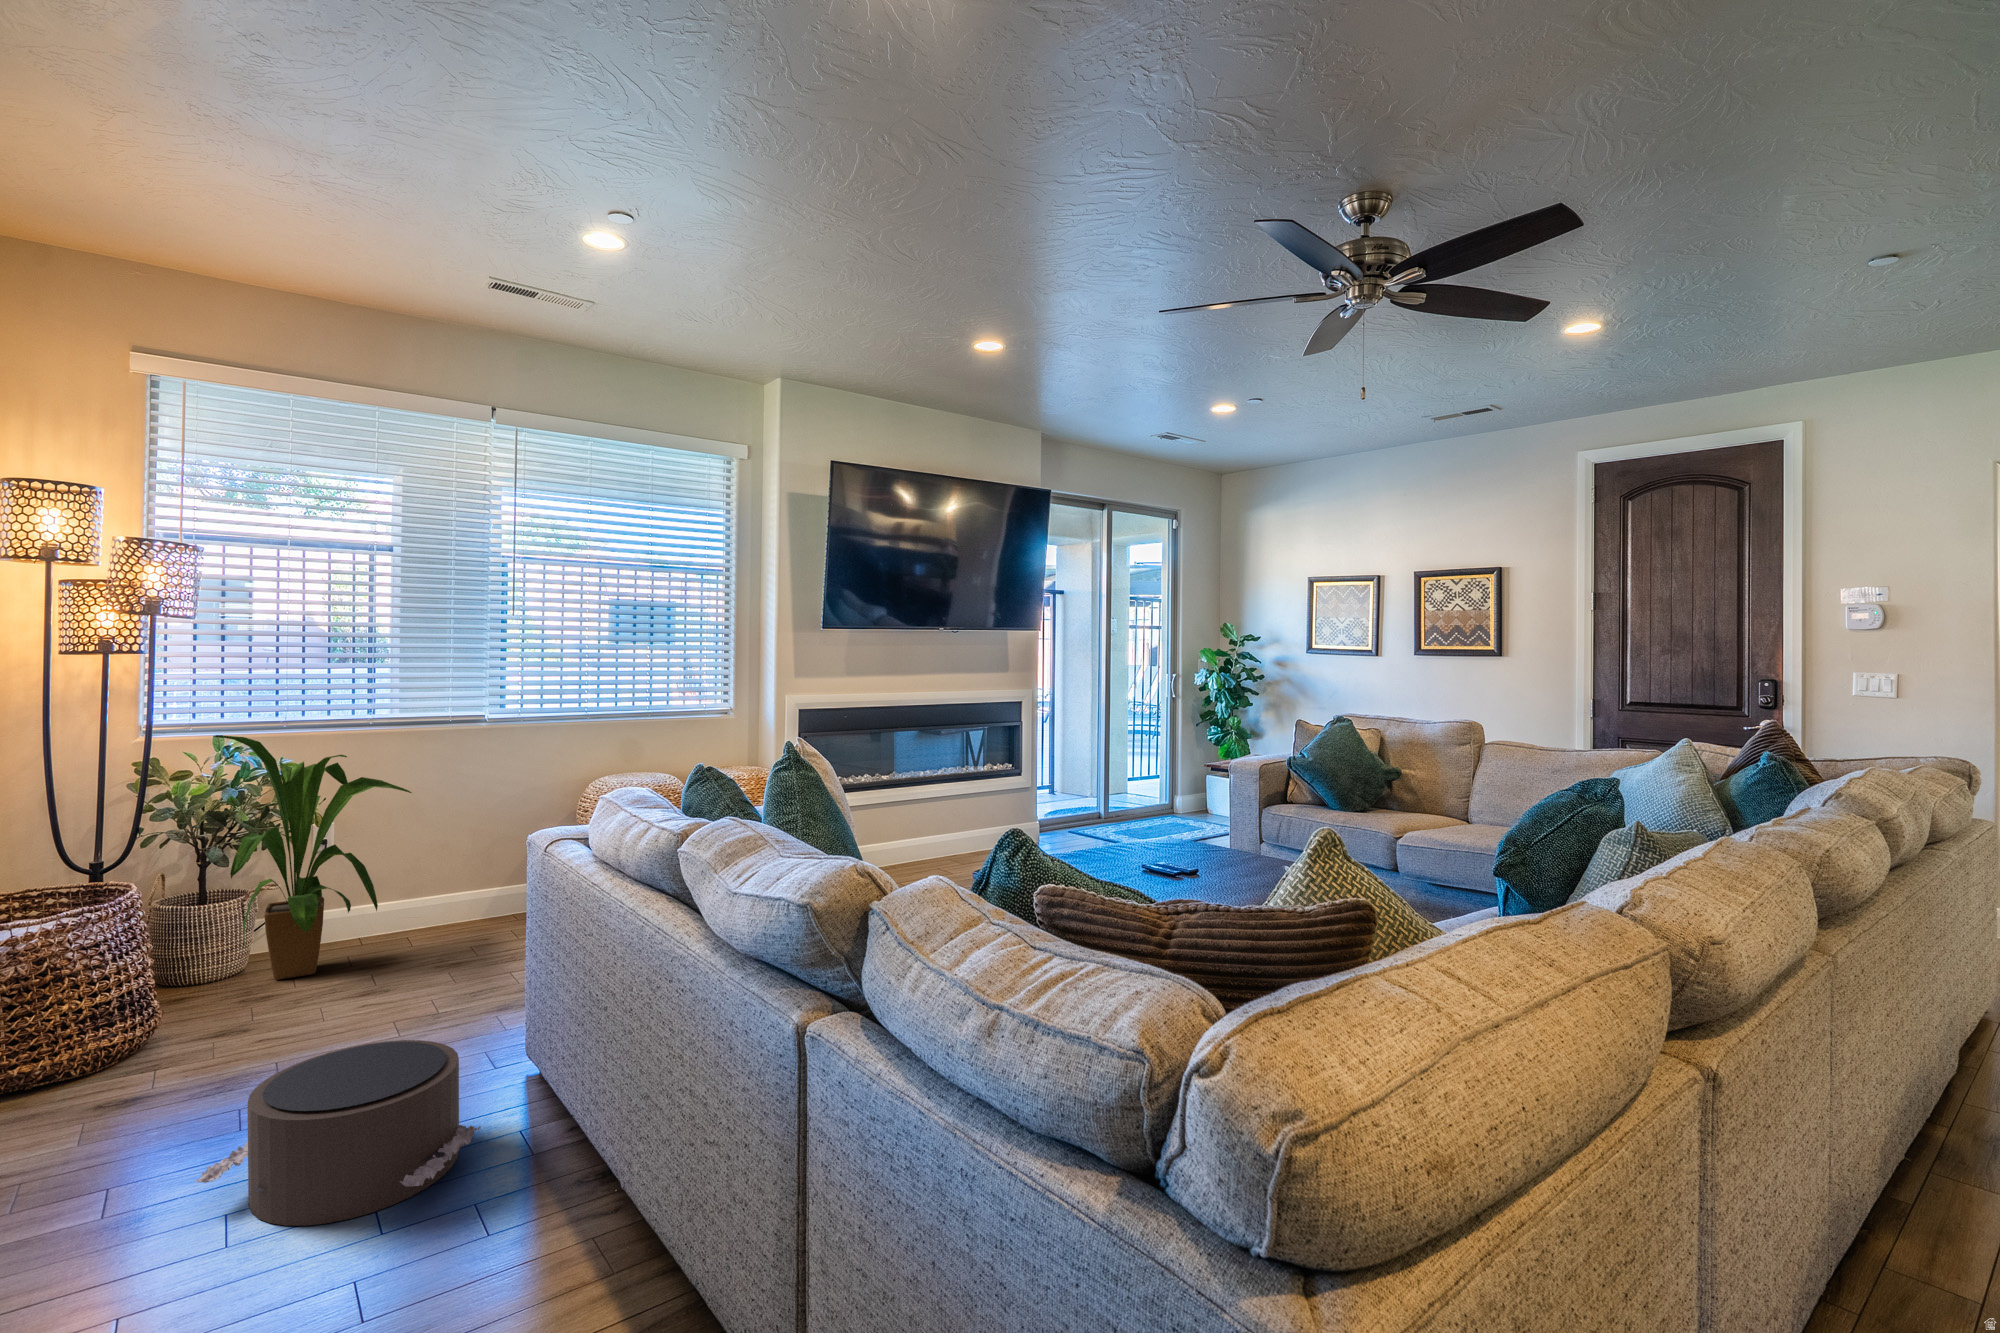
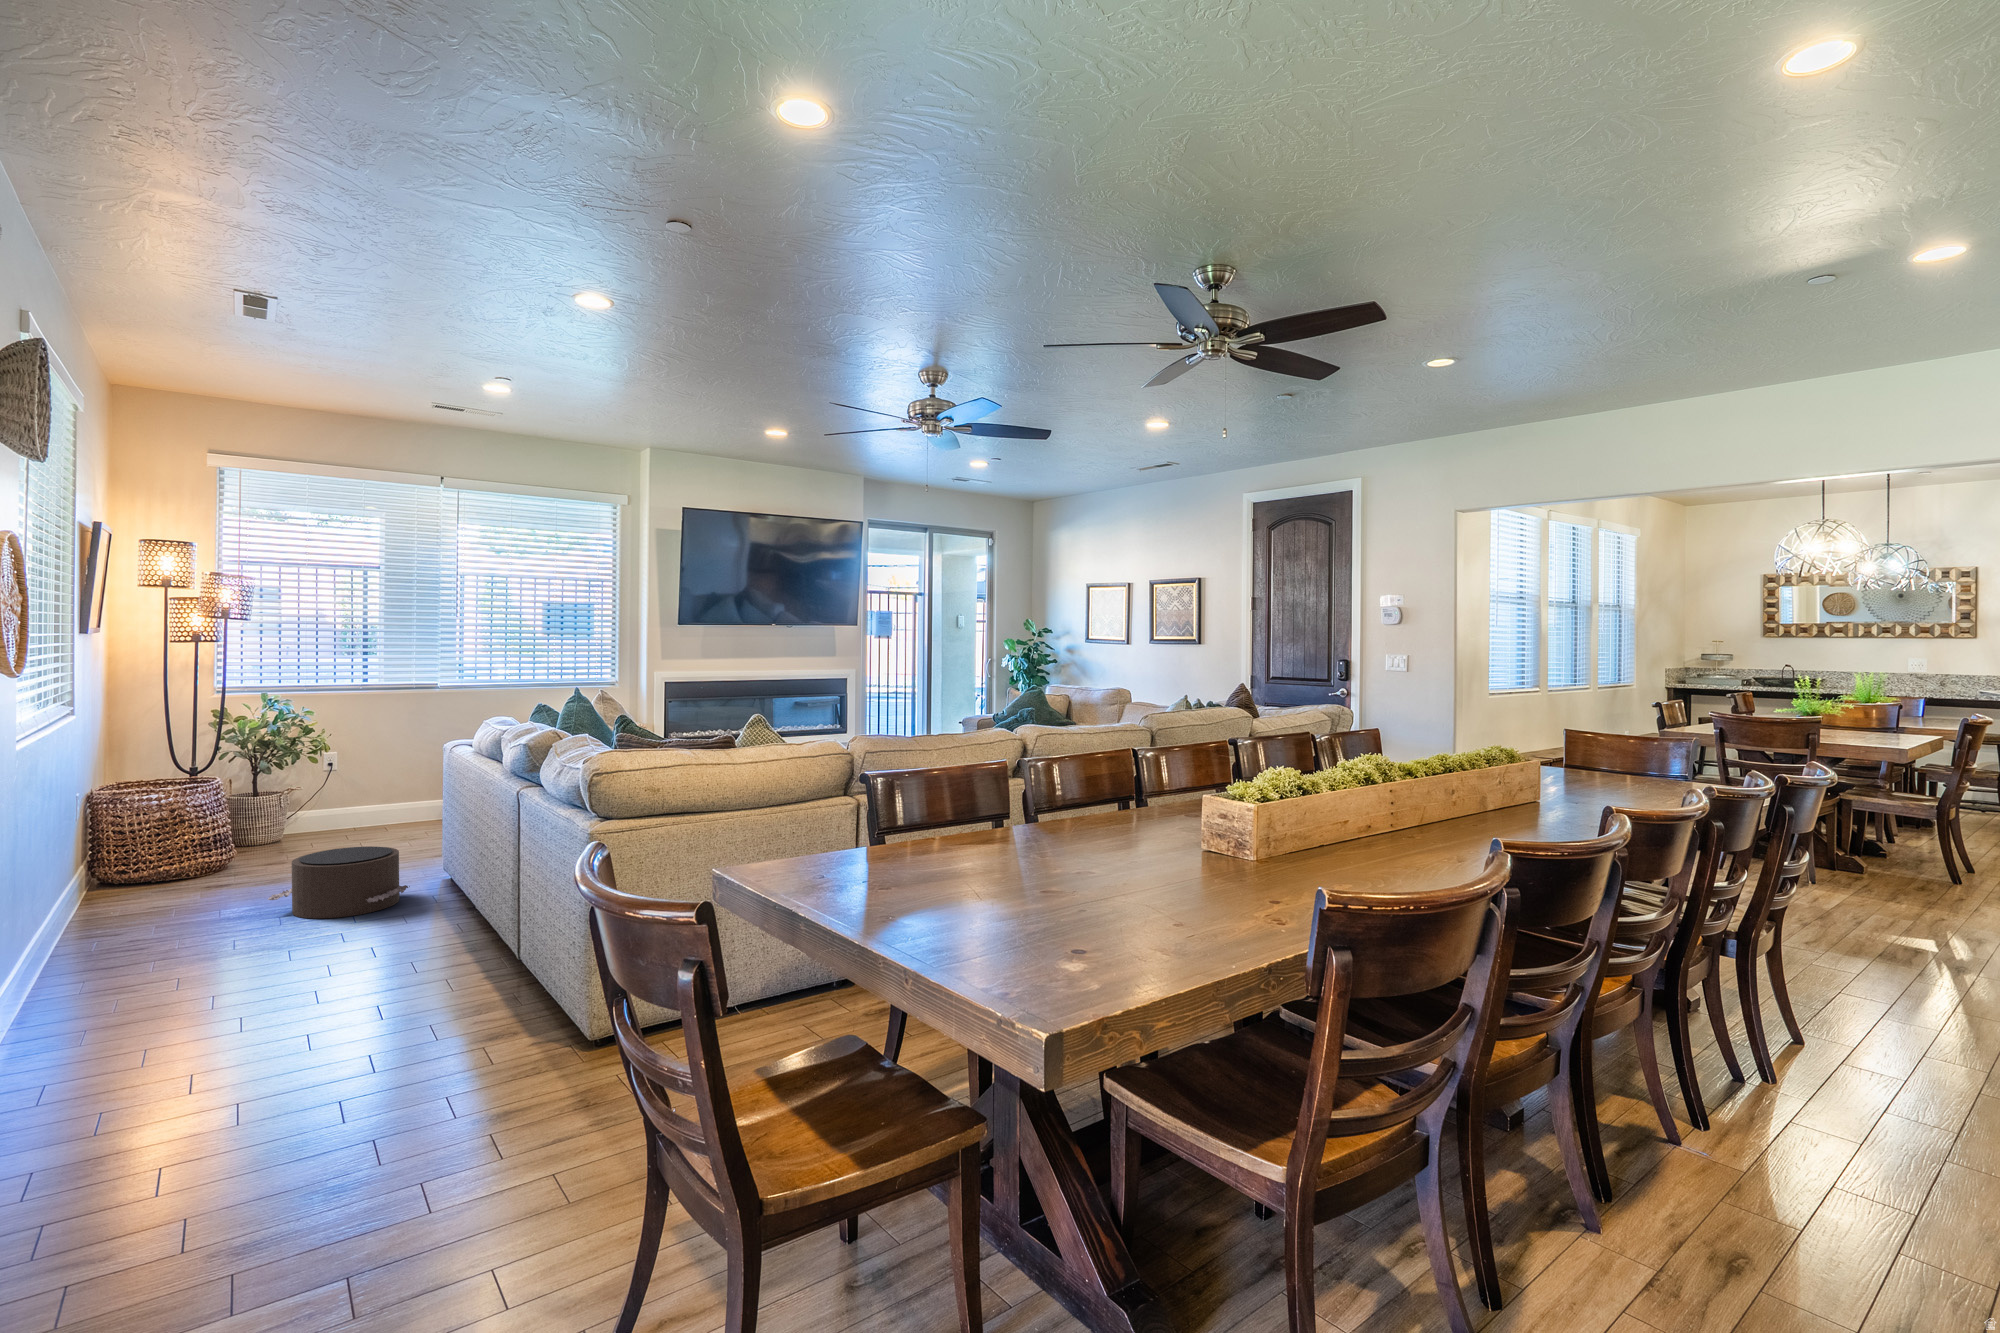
house plant: present [214,735,412,980] -> none [262,692,387,844]

